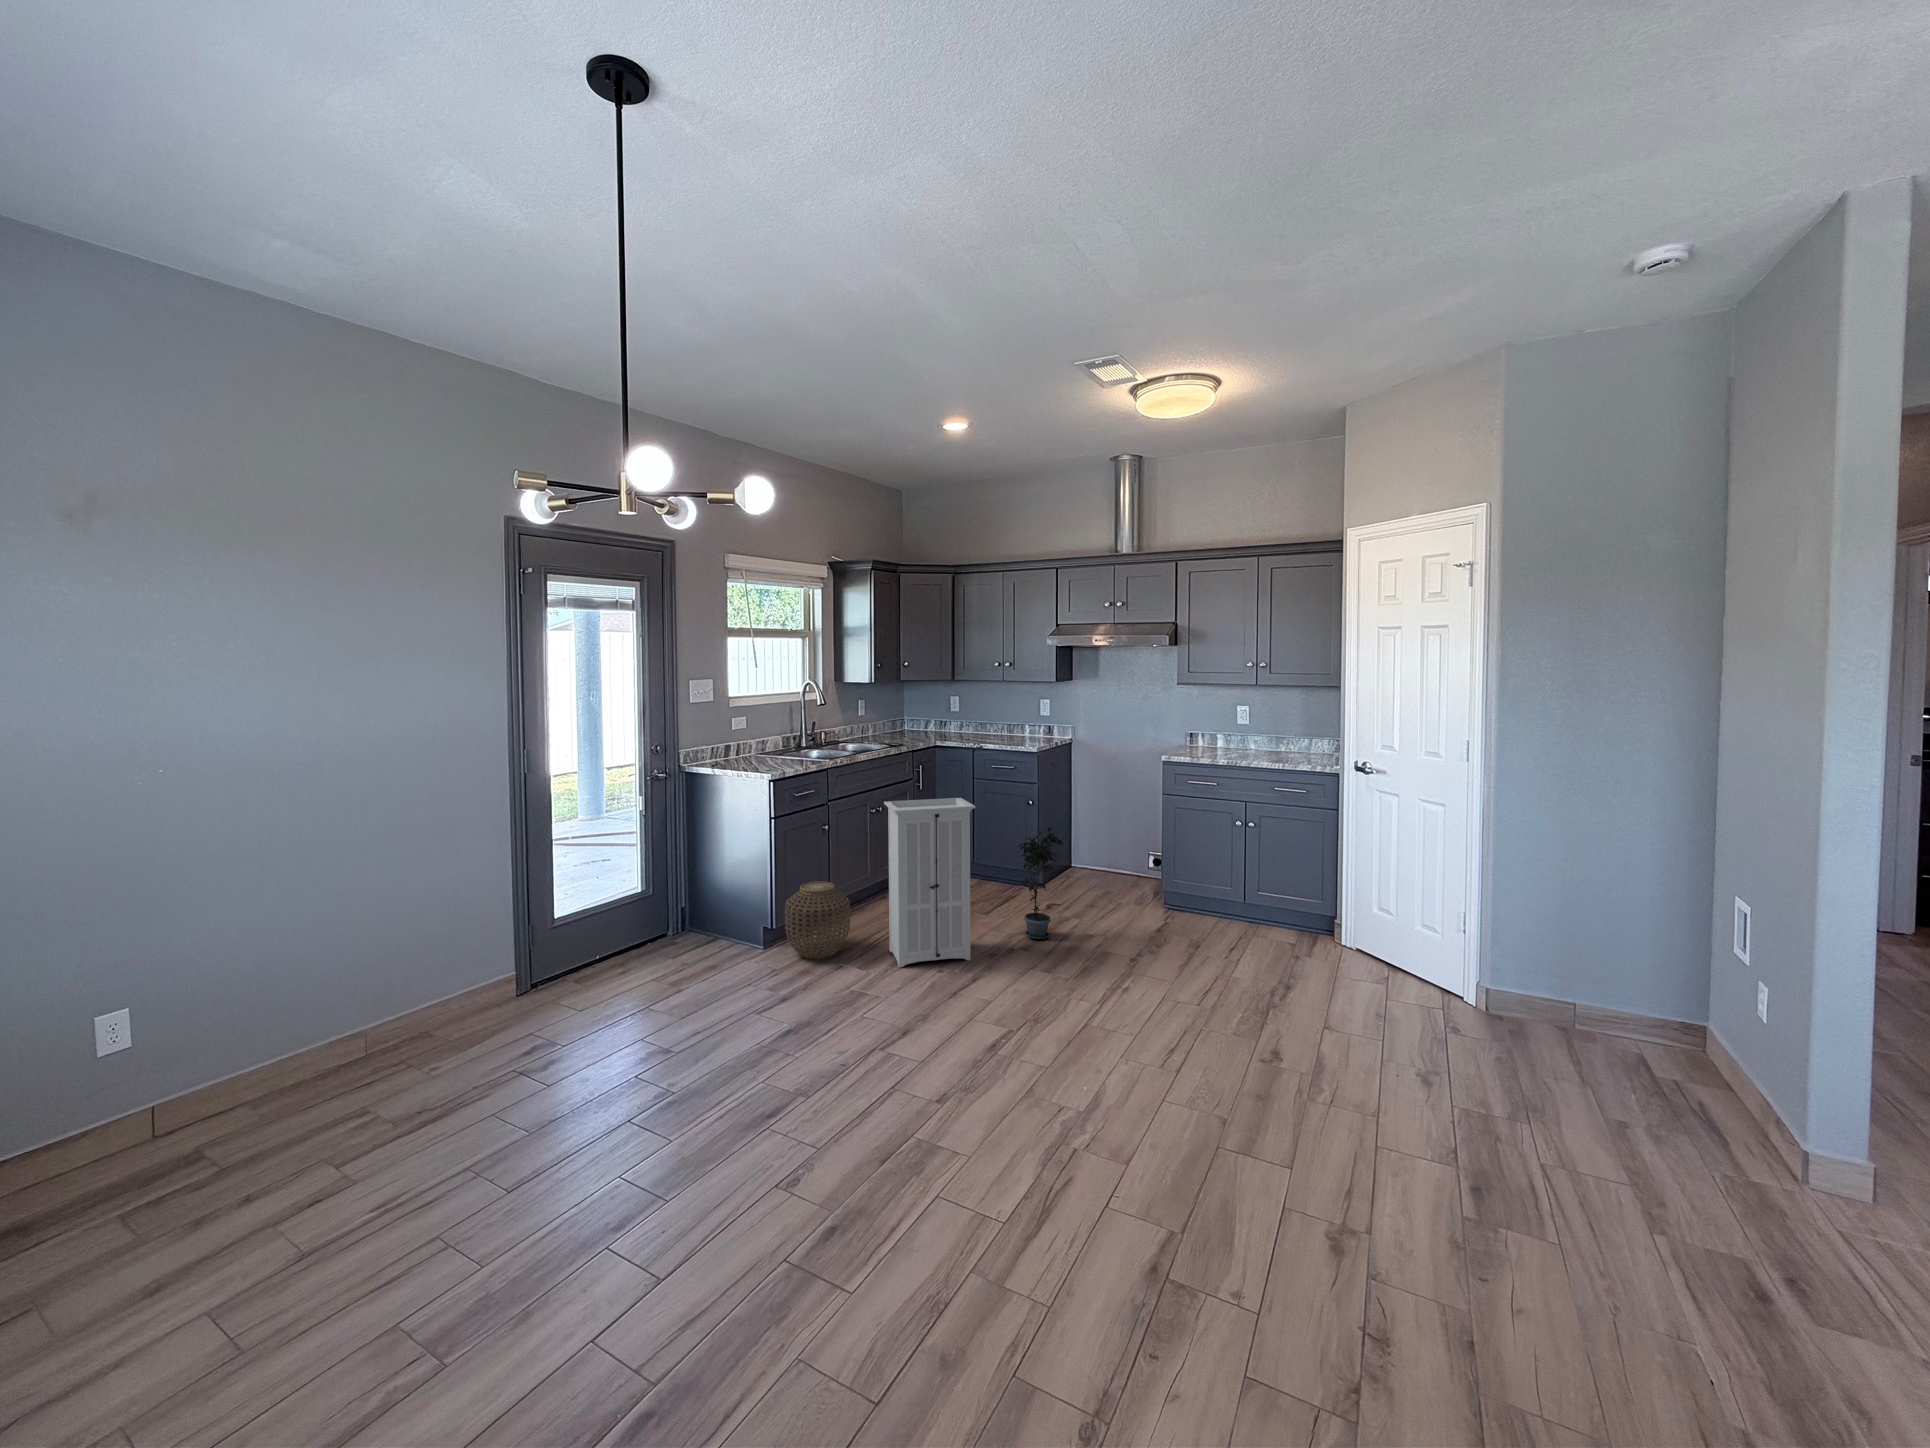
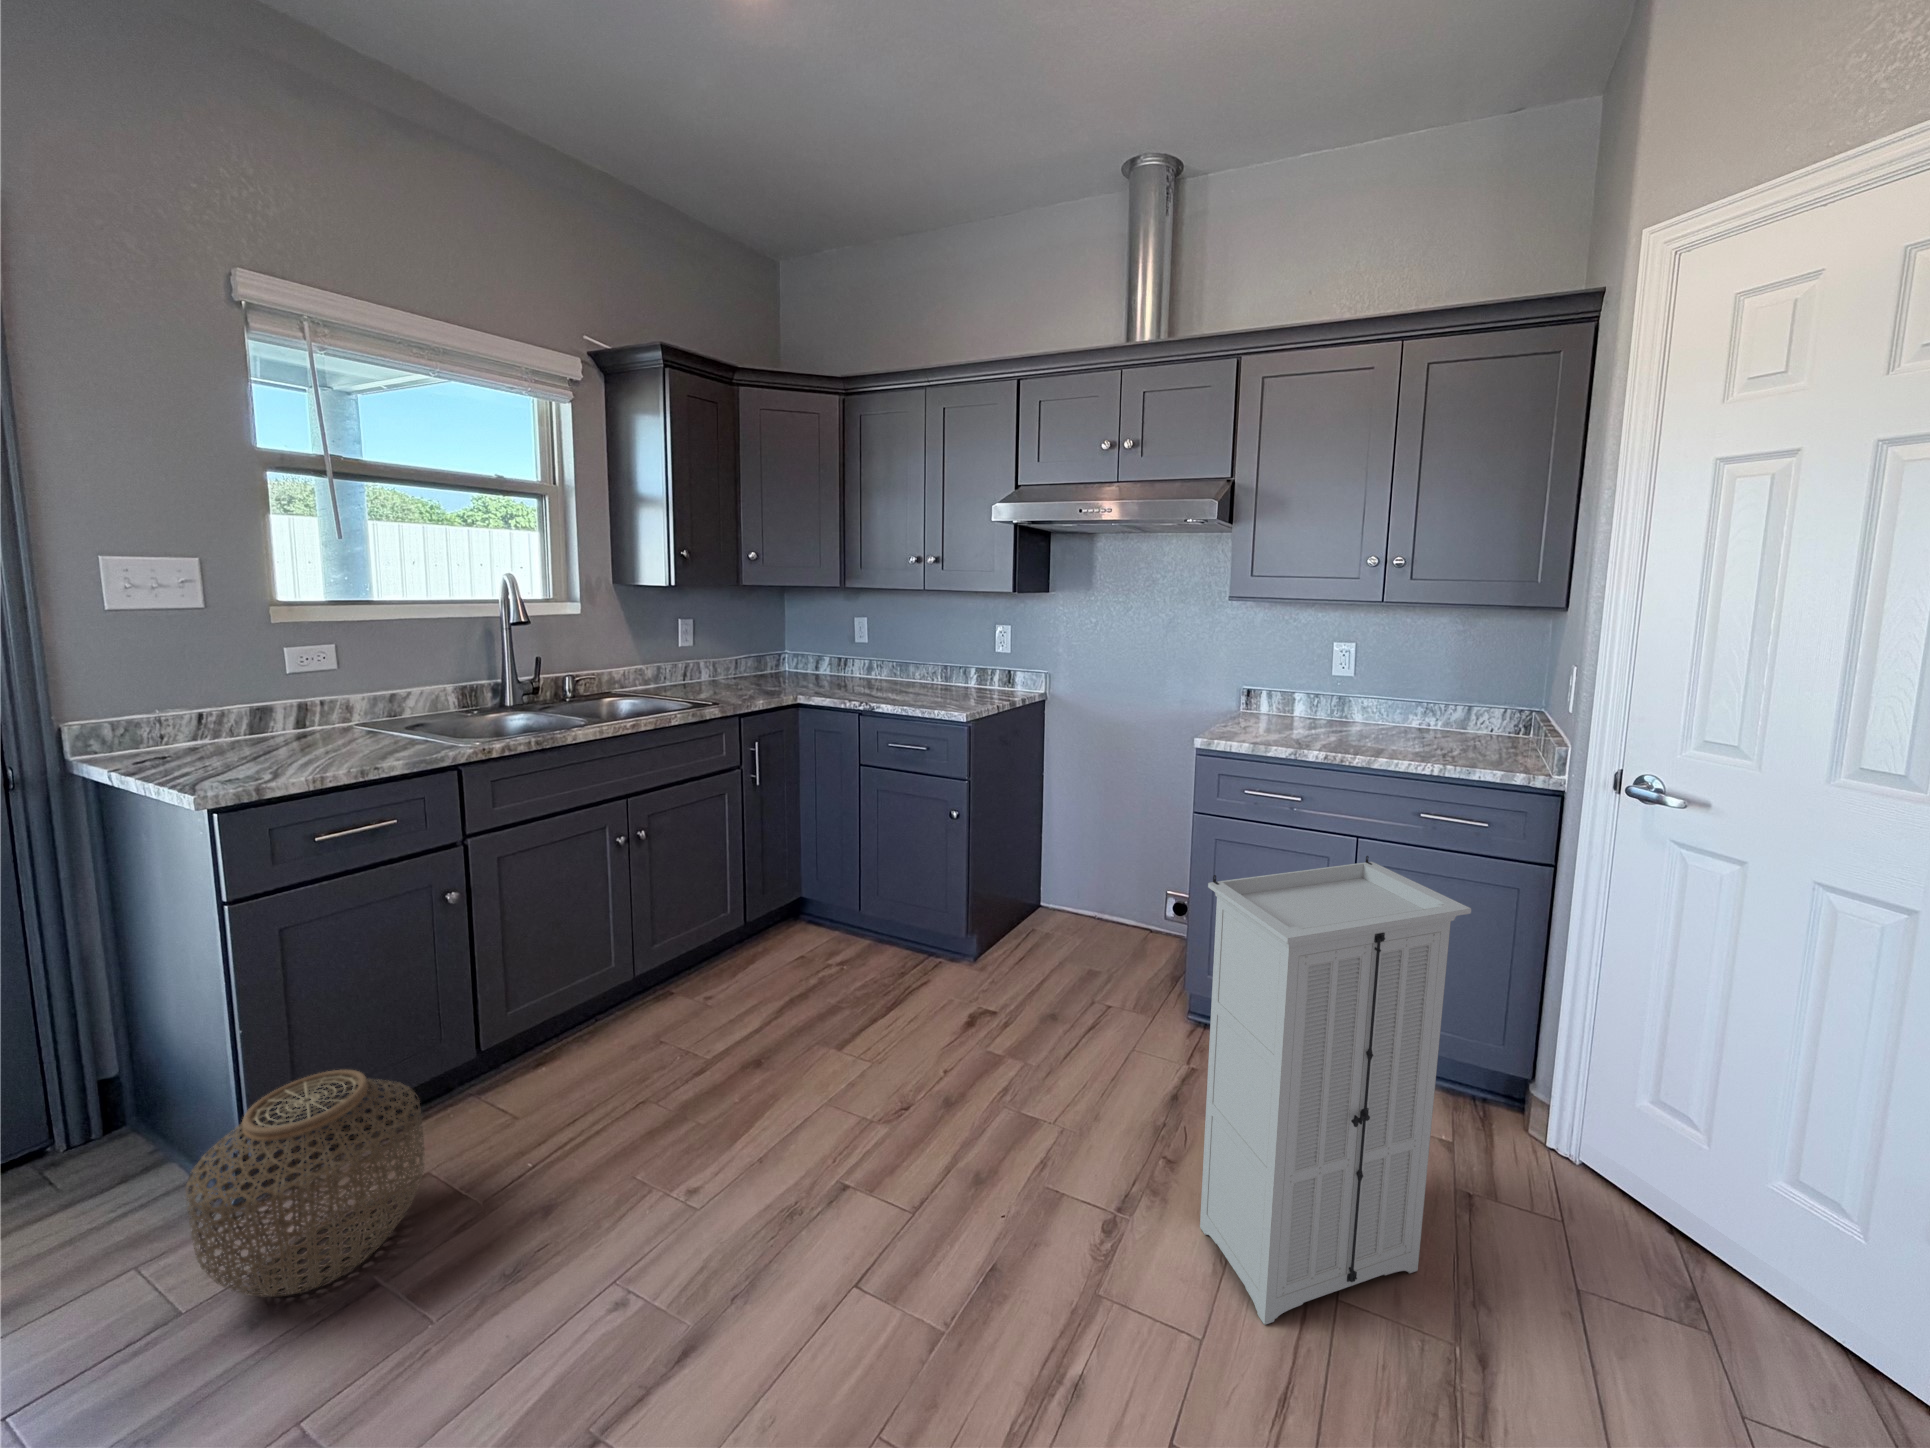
storage cabinet: present [884,796,975,967] -> present [1200,856,1471,1325]
potted plant: present [1018,828,1062,940] -> none [854,917,967,1166]

